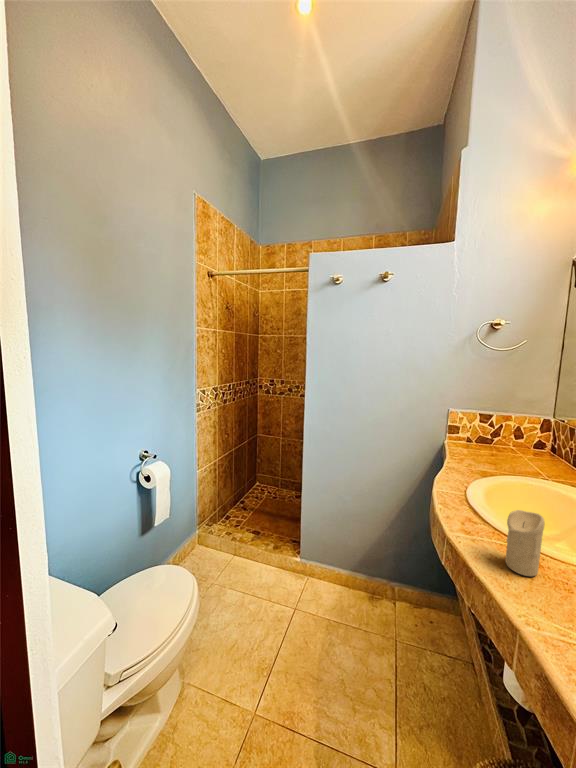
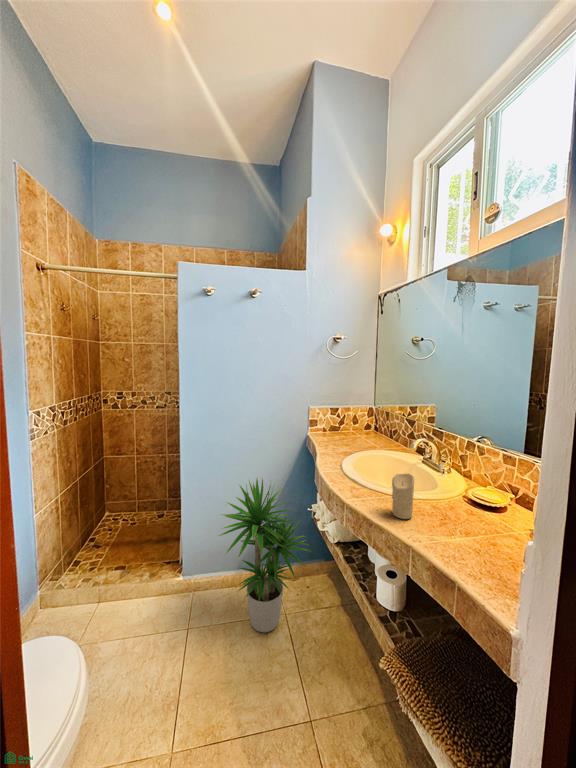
potted plant: none [323,478,431,648] -> present [219,478,309,632]

